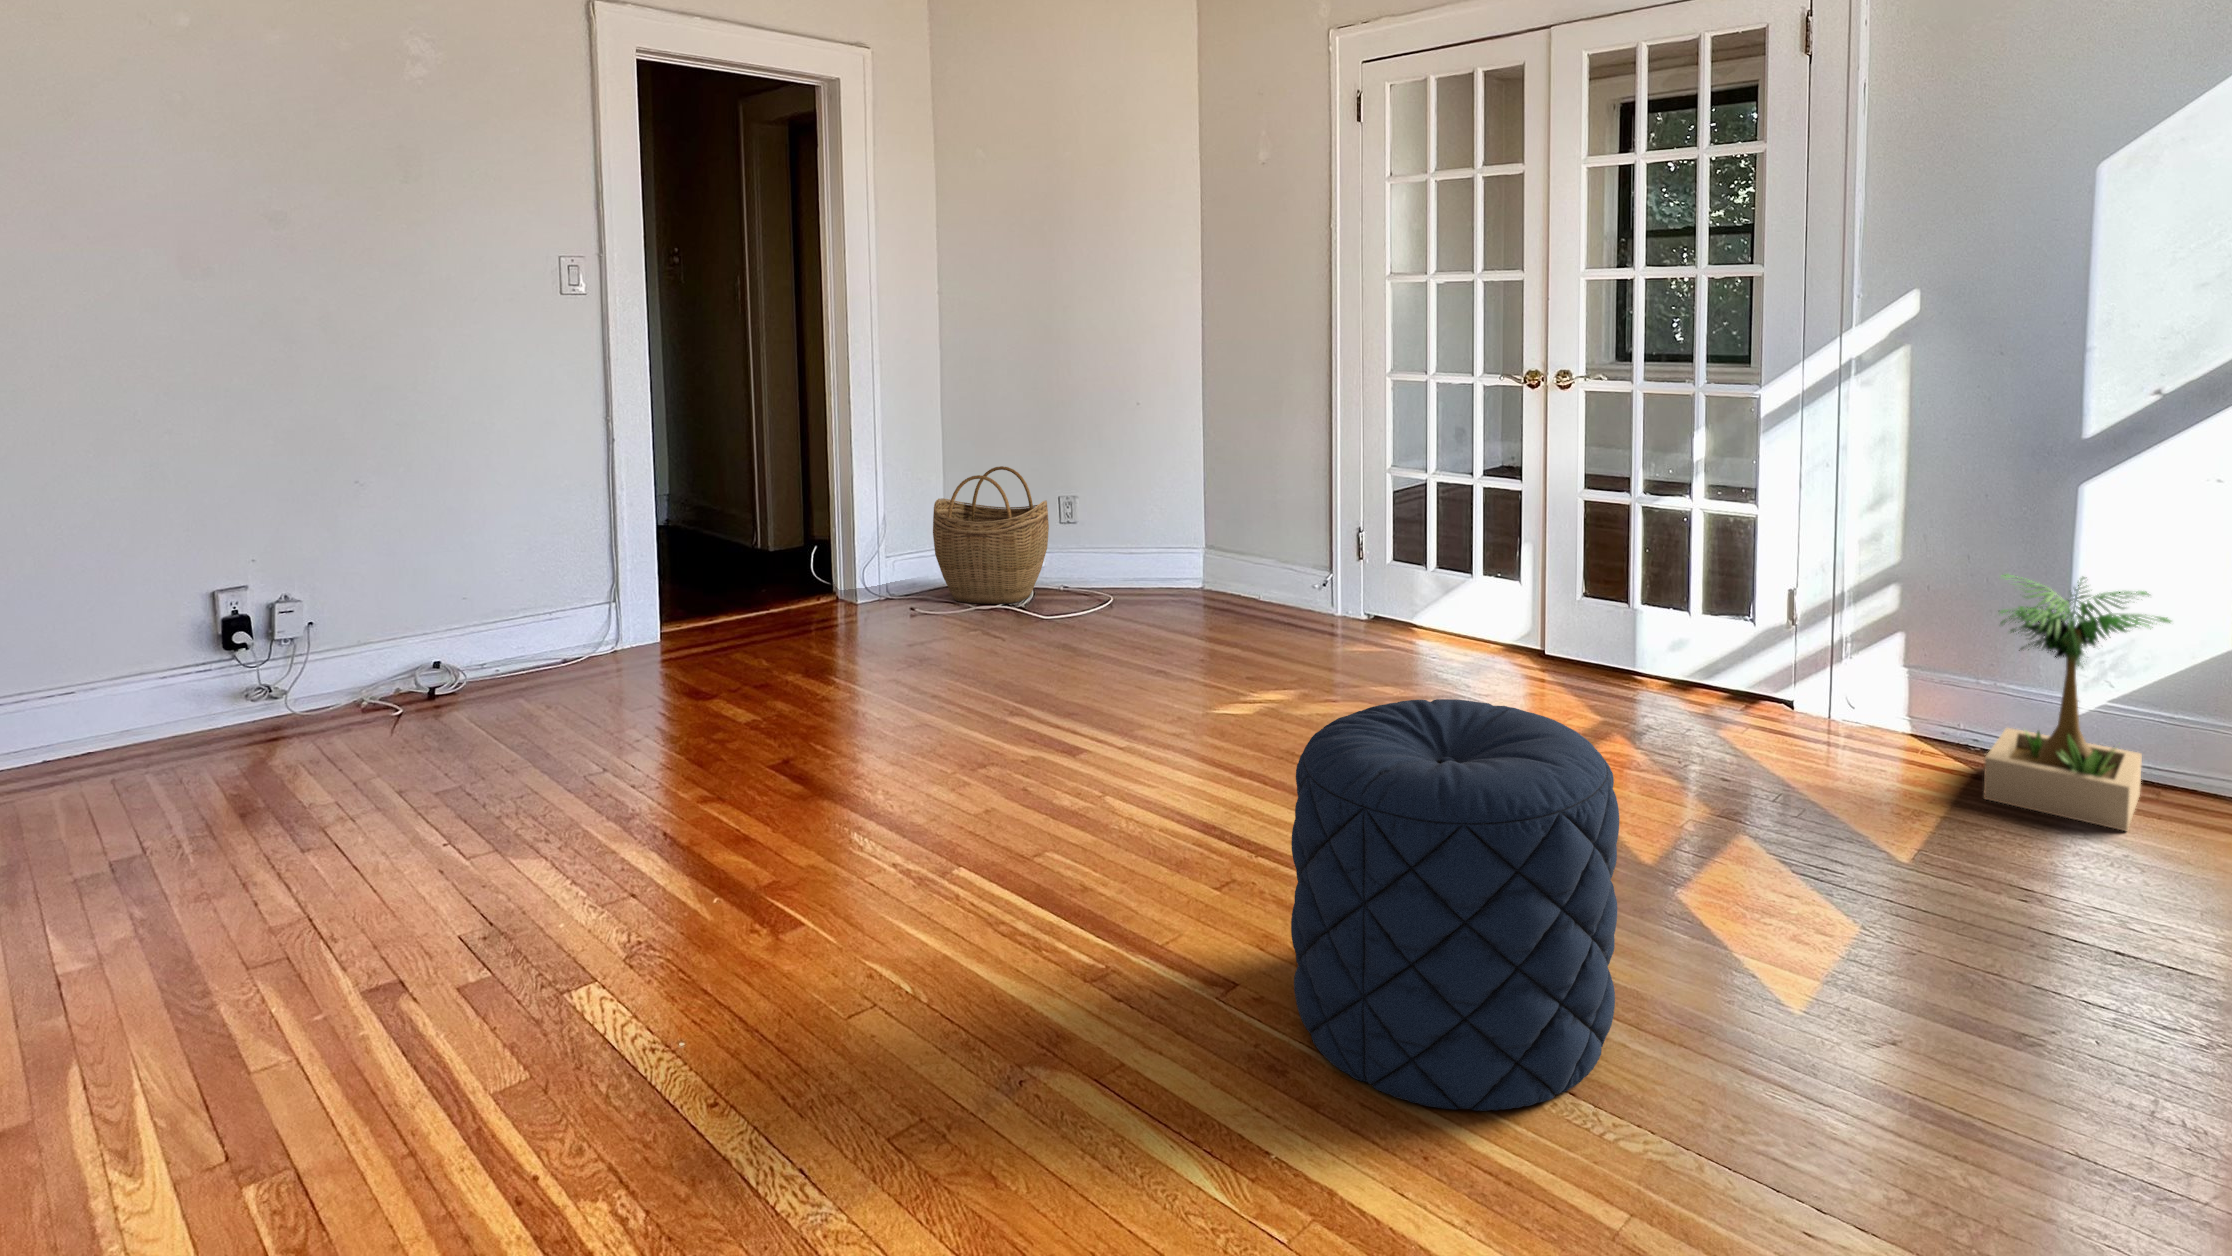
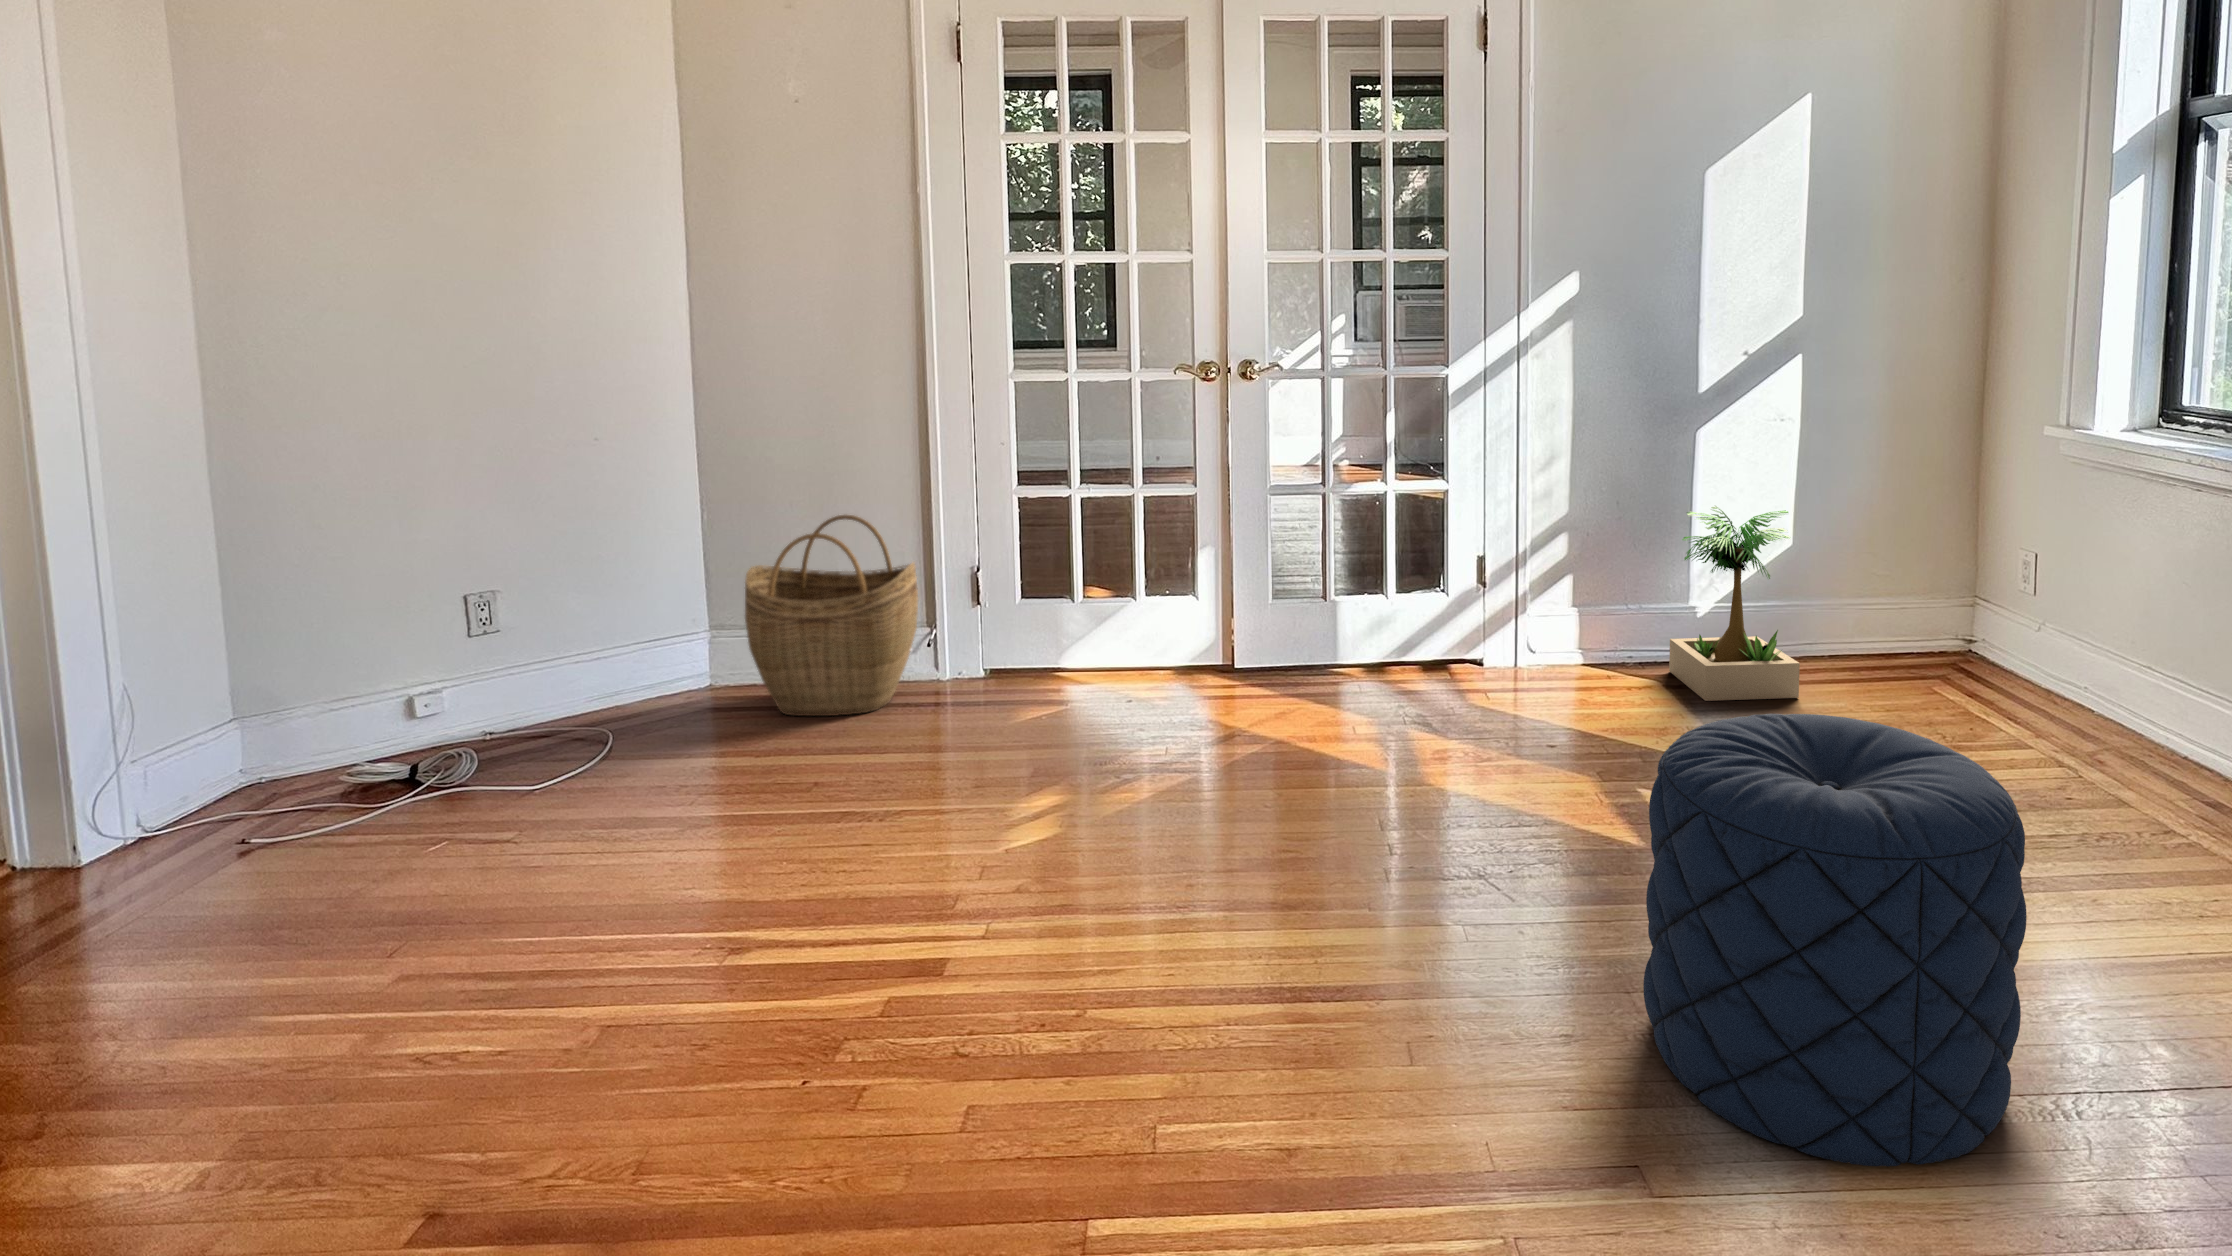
woven basket: present [933,466,1049,604] -> present [745,515,918,716]

